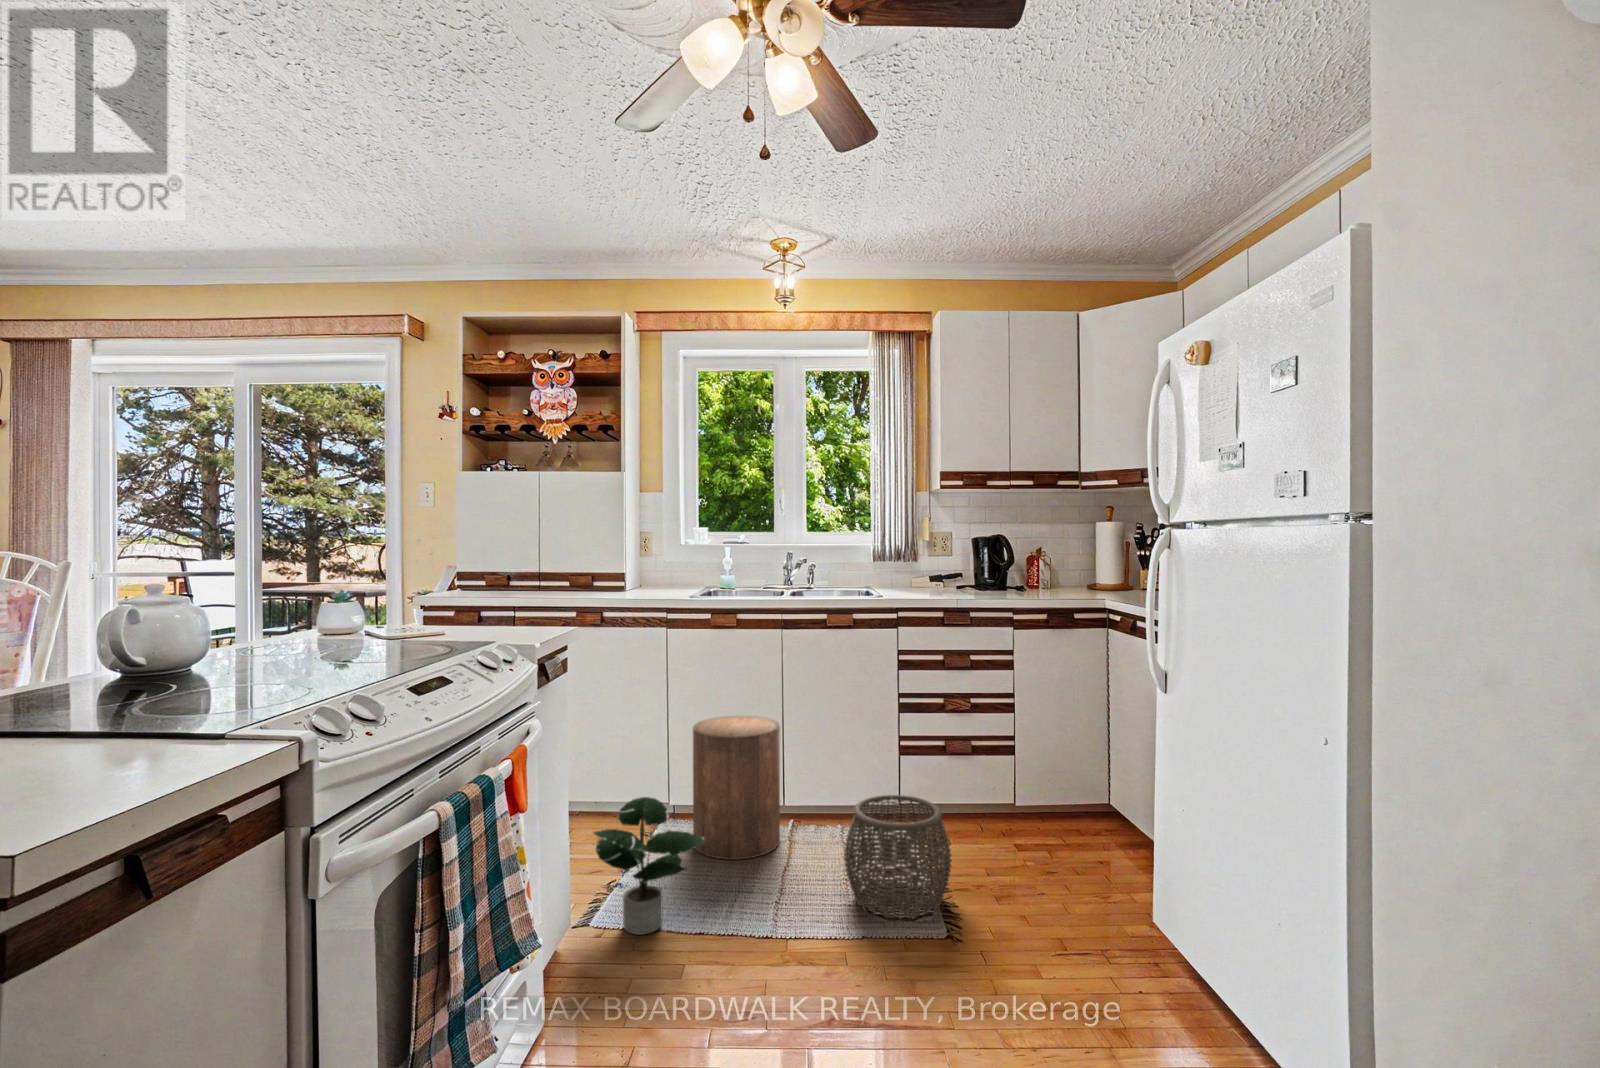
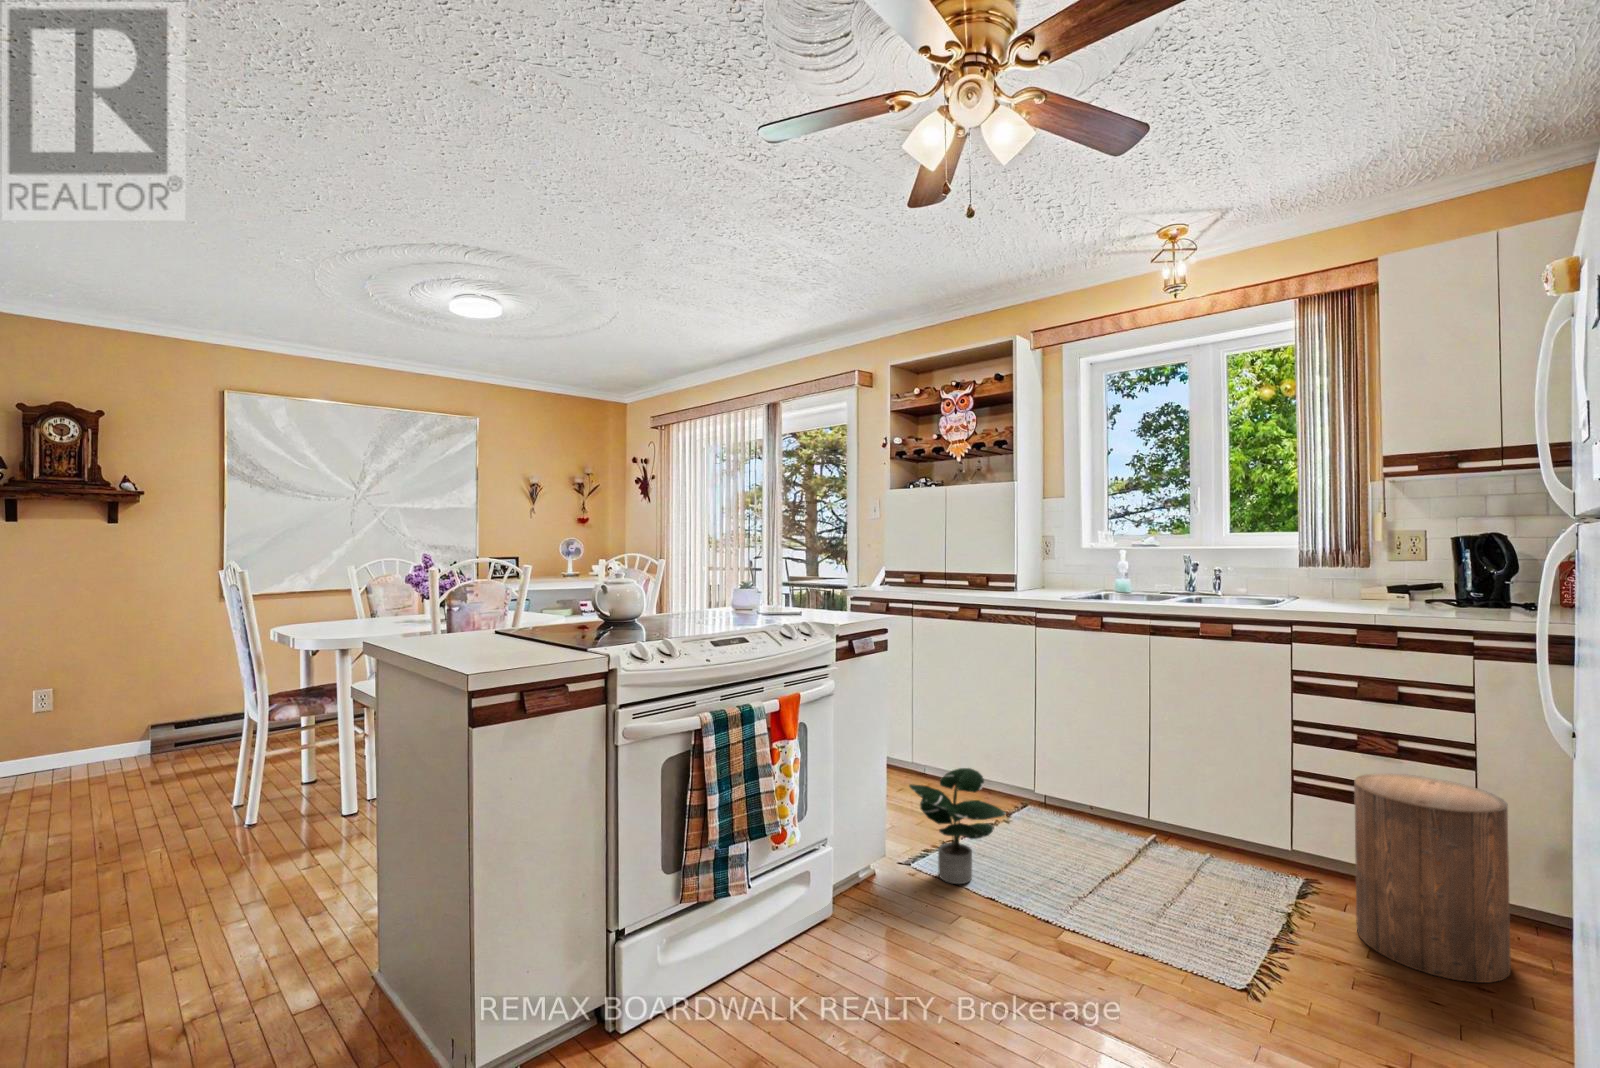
stool: present [693,716,780,860] -> present [1354,773,1511,983]
woven basket: present [844,795,952,919] -> none [1156,819,1293,962]

